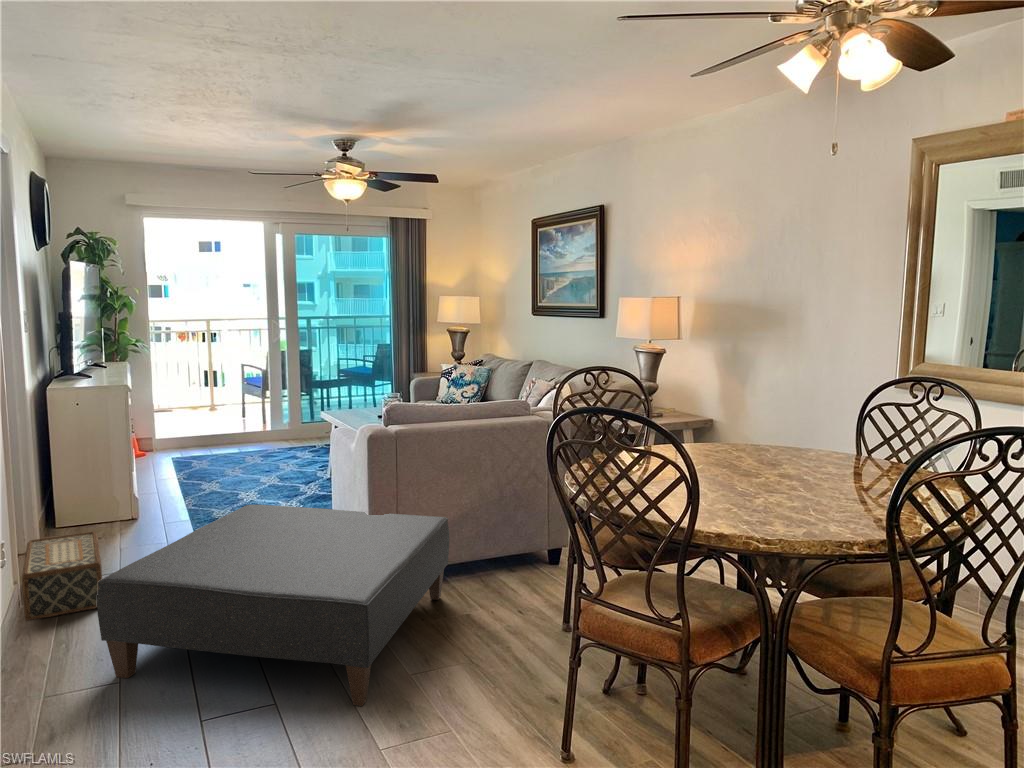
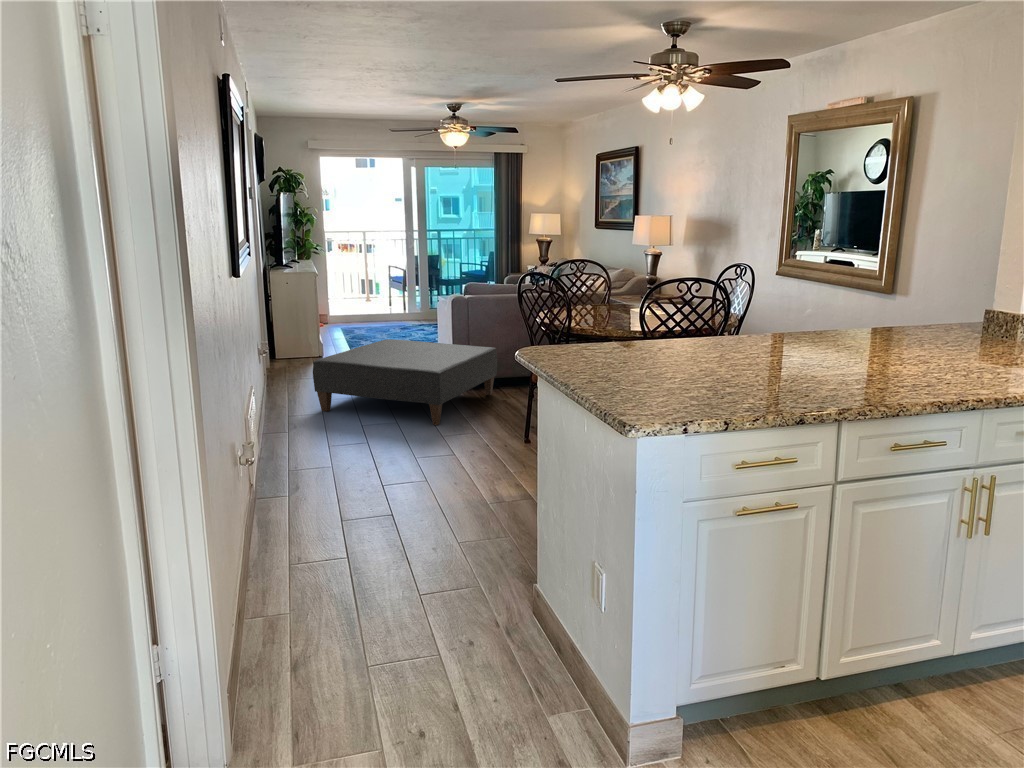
woven basket: present [22,531,102,621] -> none [270,353,311,392]

